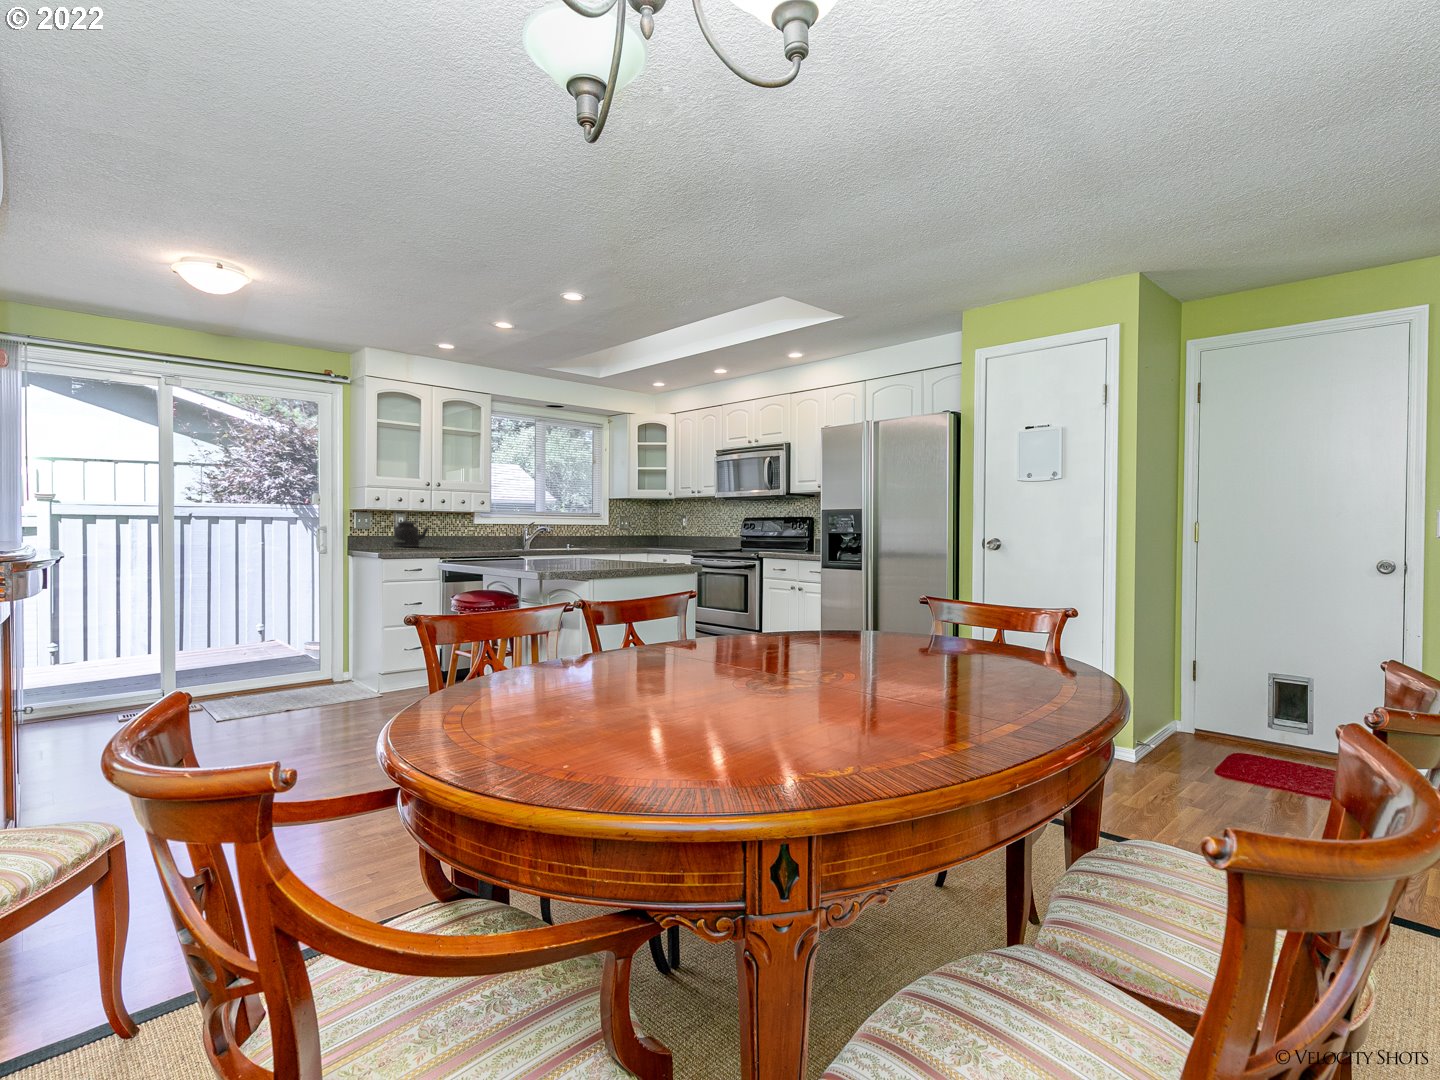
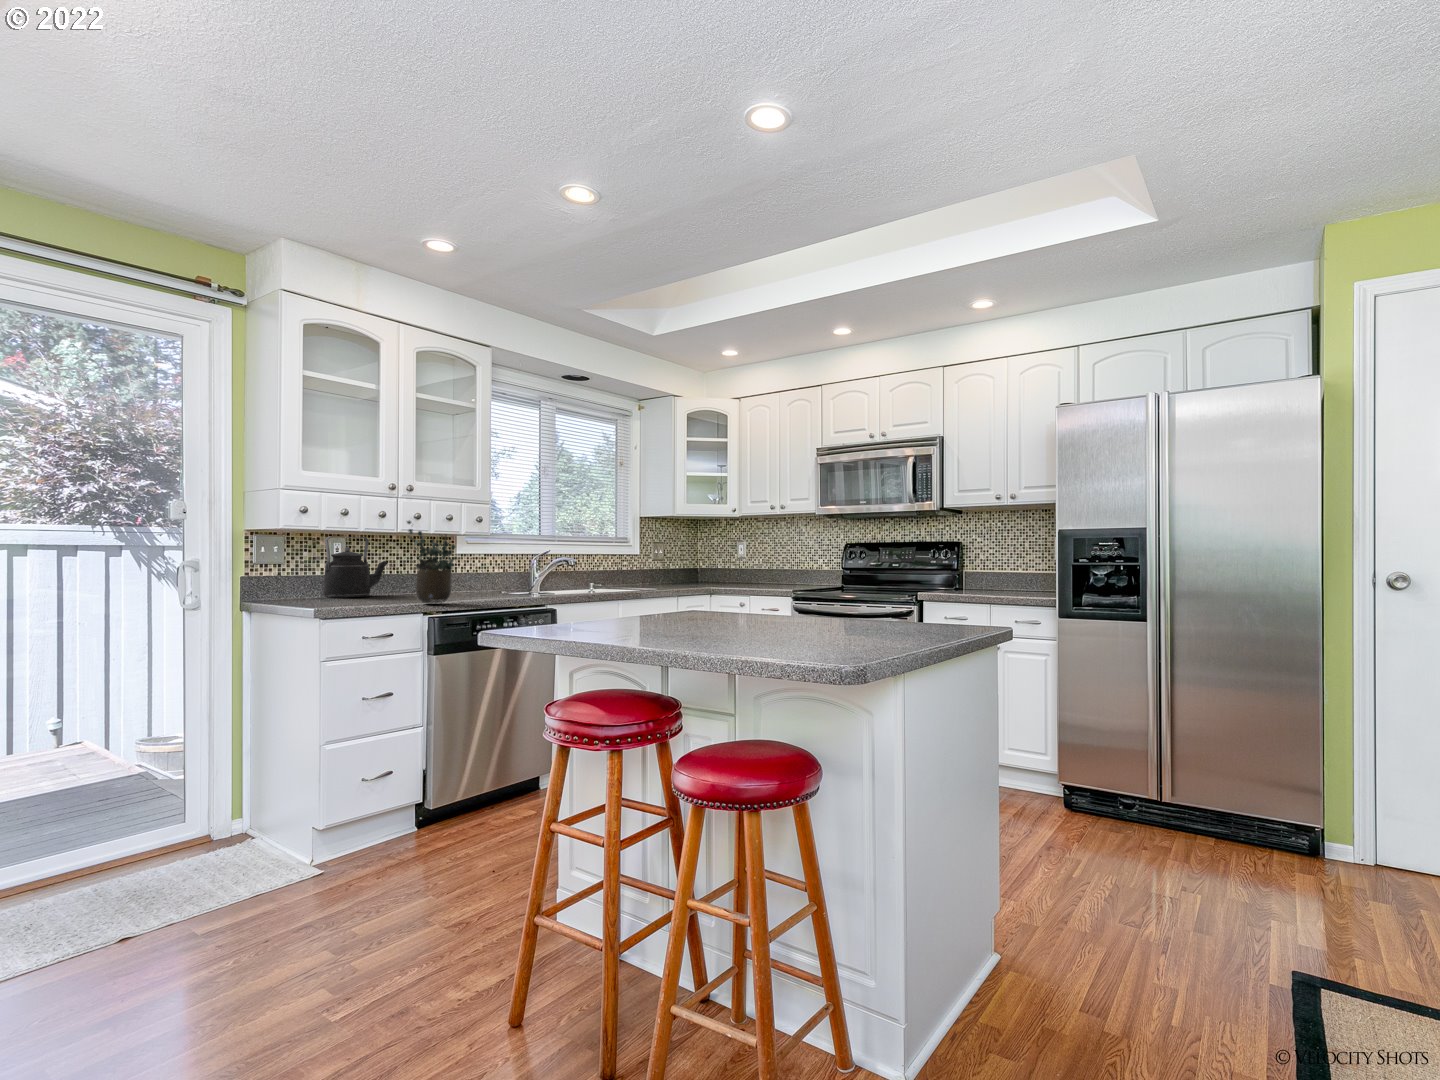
potted plant: none [437,503,465,550] -> present [407,521,456,603]

